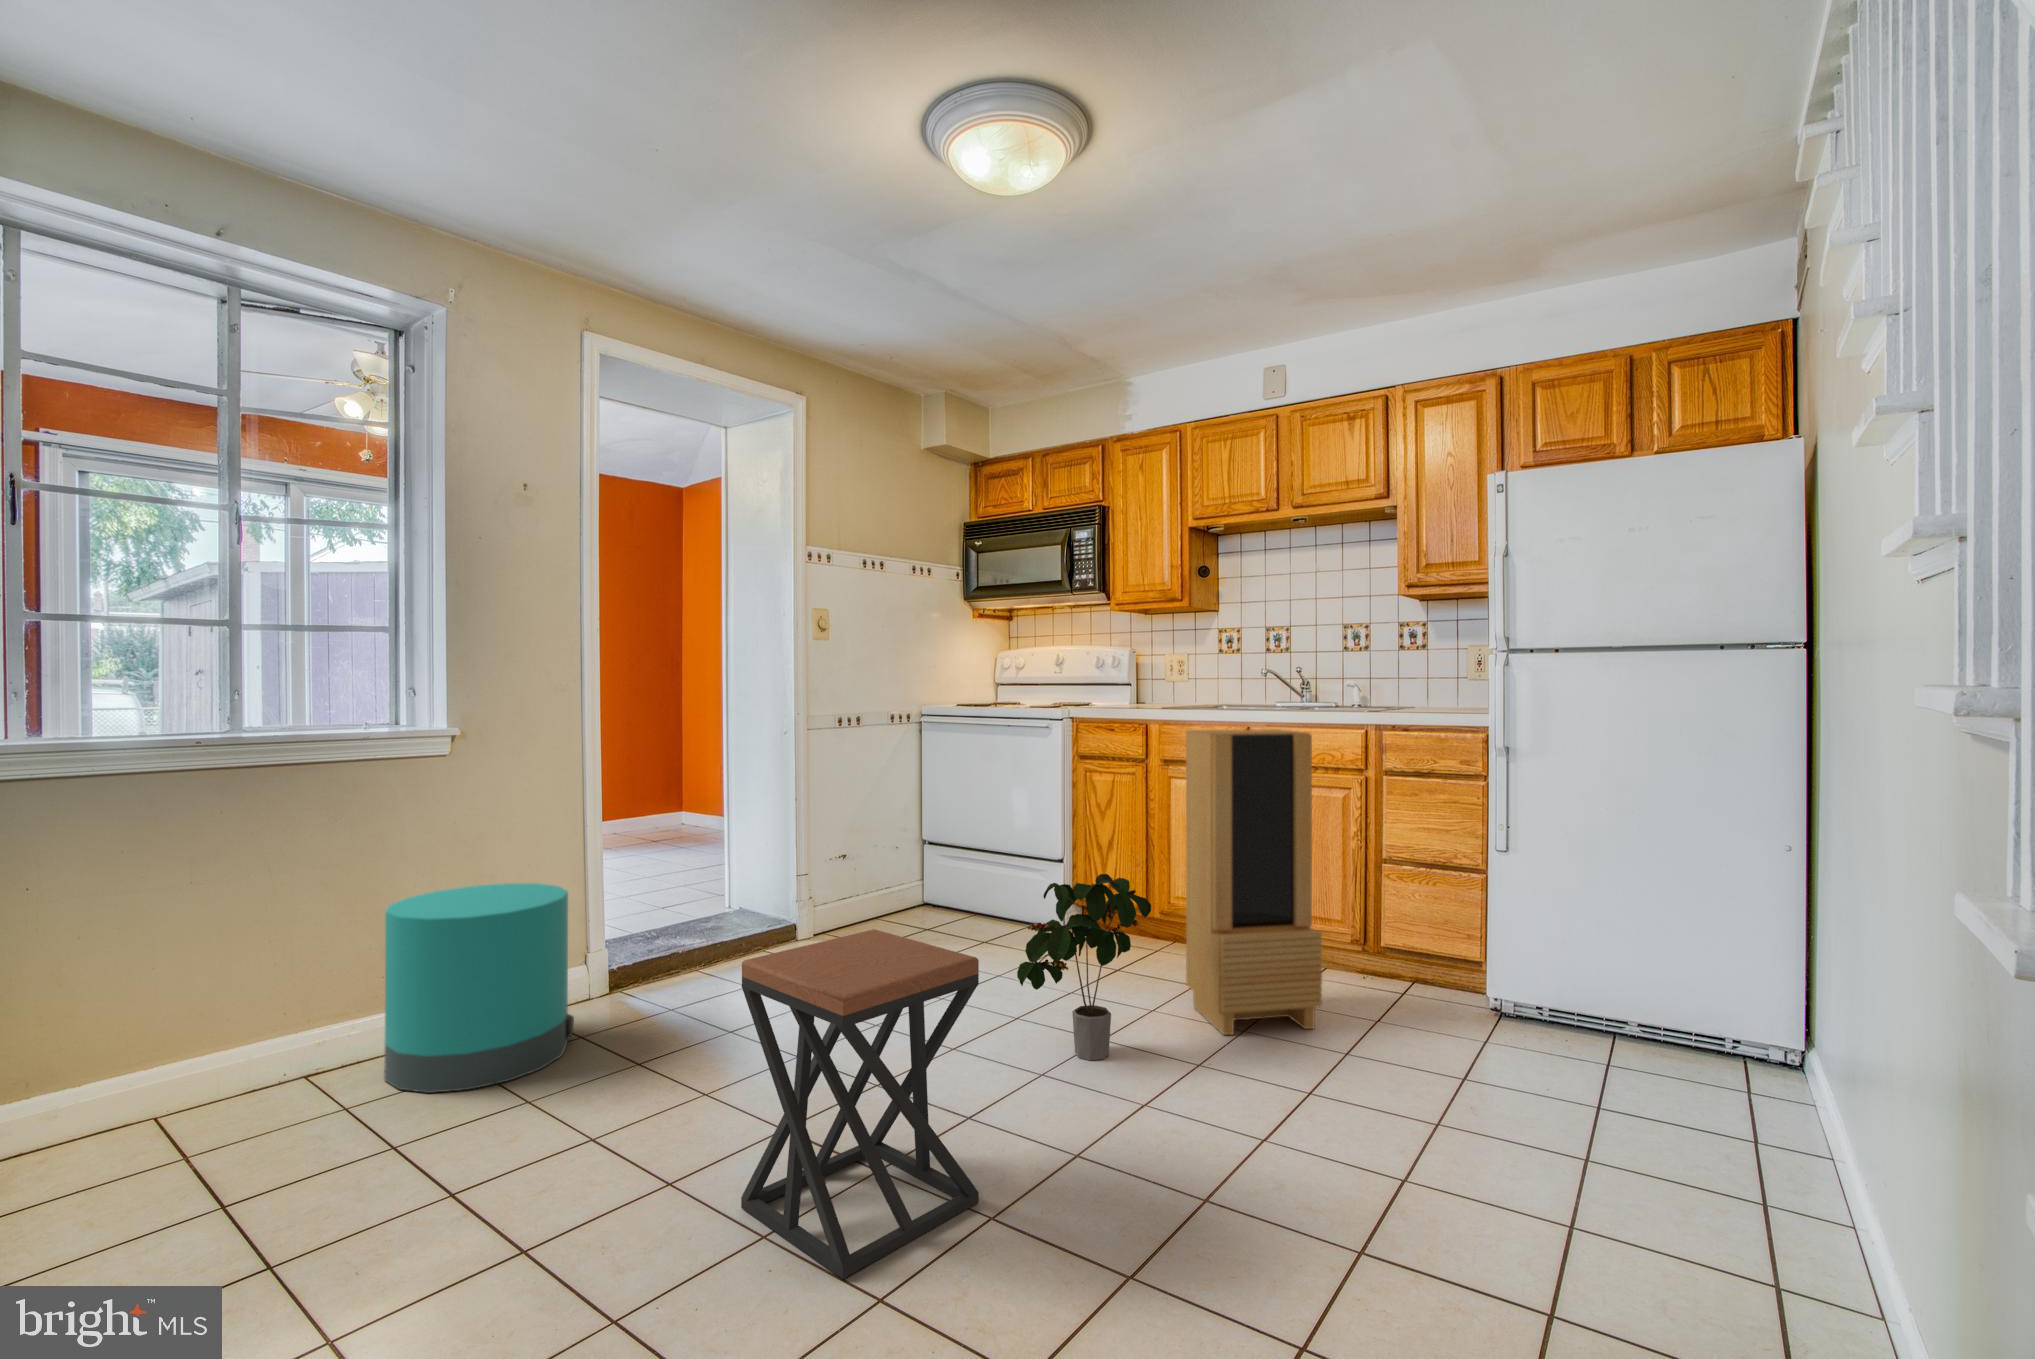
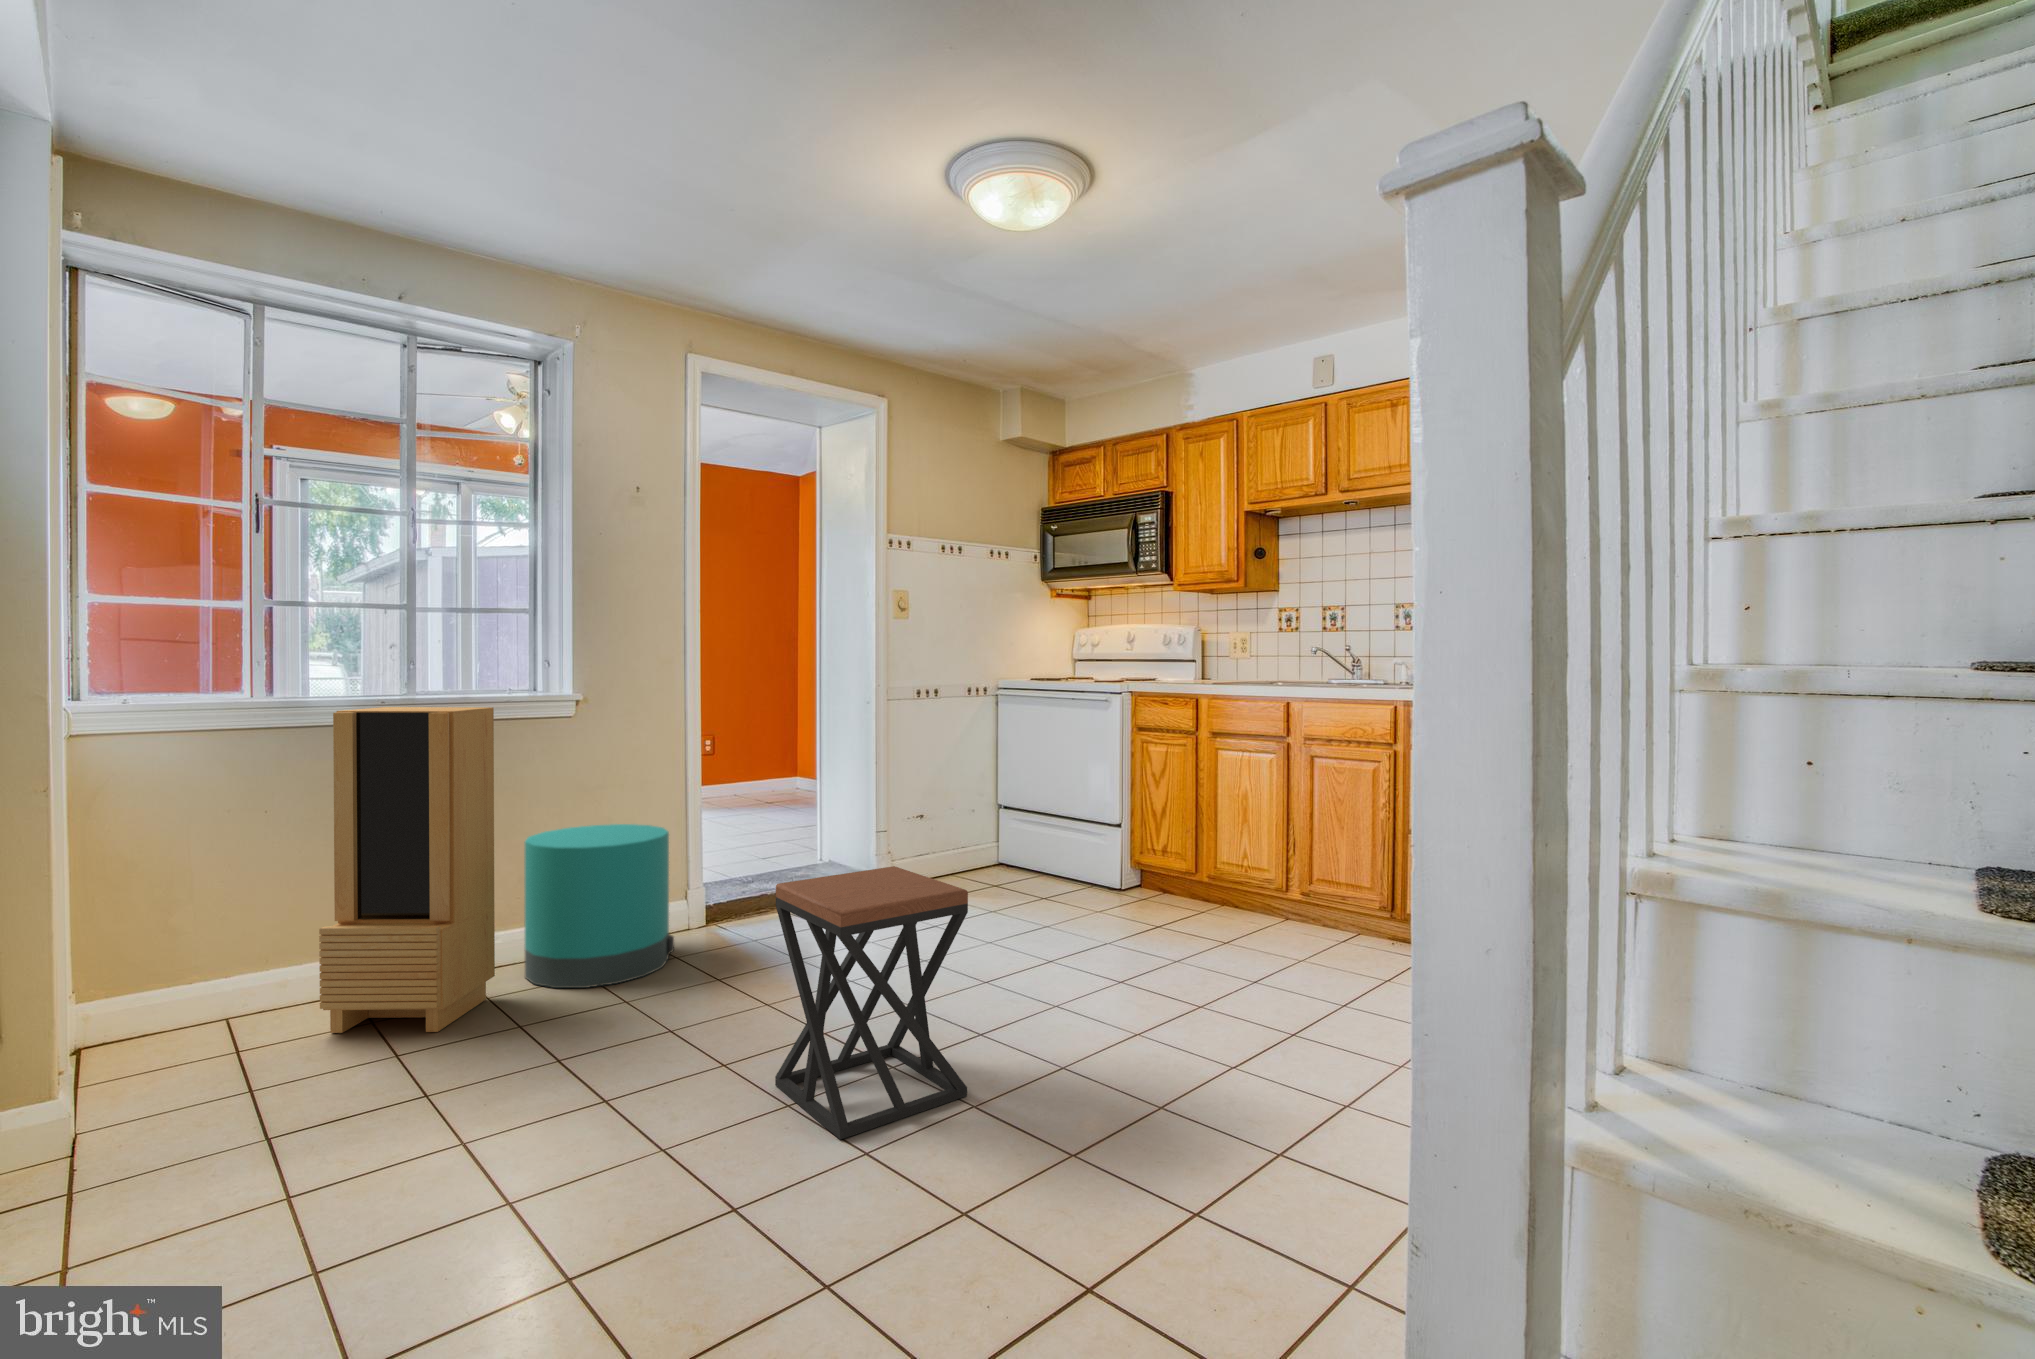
storage cabinet: present [1186,729,1322,1035] -> present [319,707,495,1033]
potted plant: present [1017,874,1151,1060] -> none [1035,832,1167,997]

